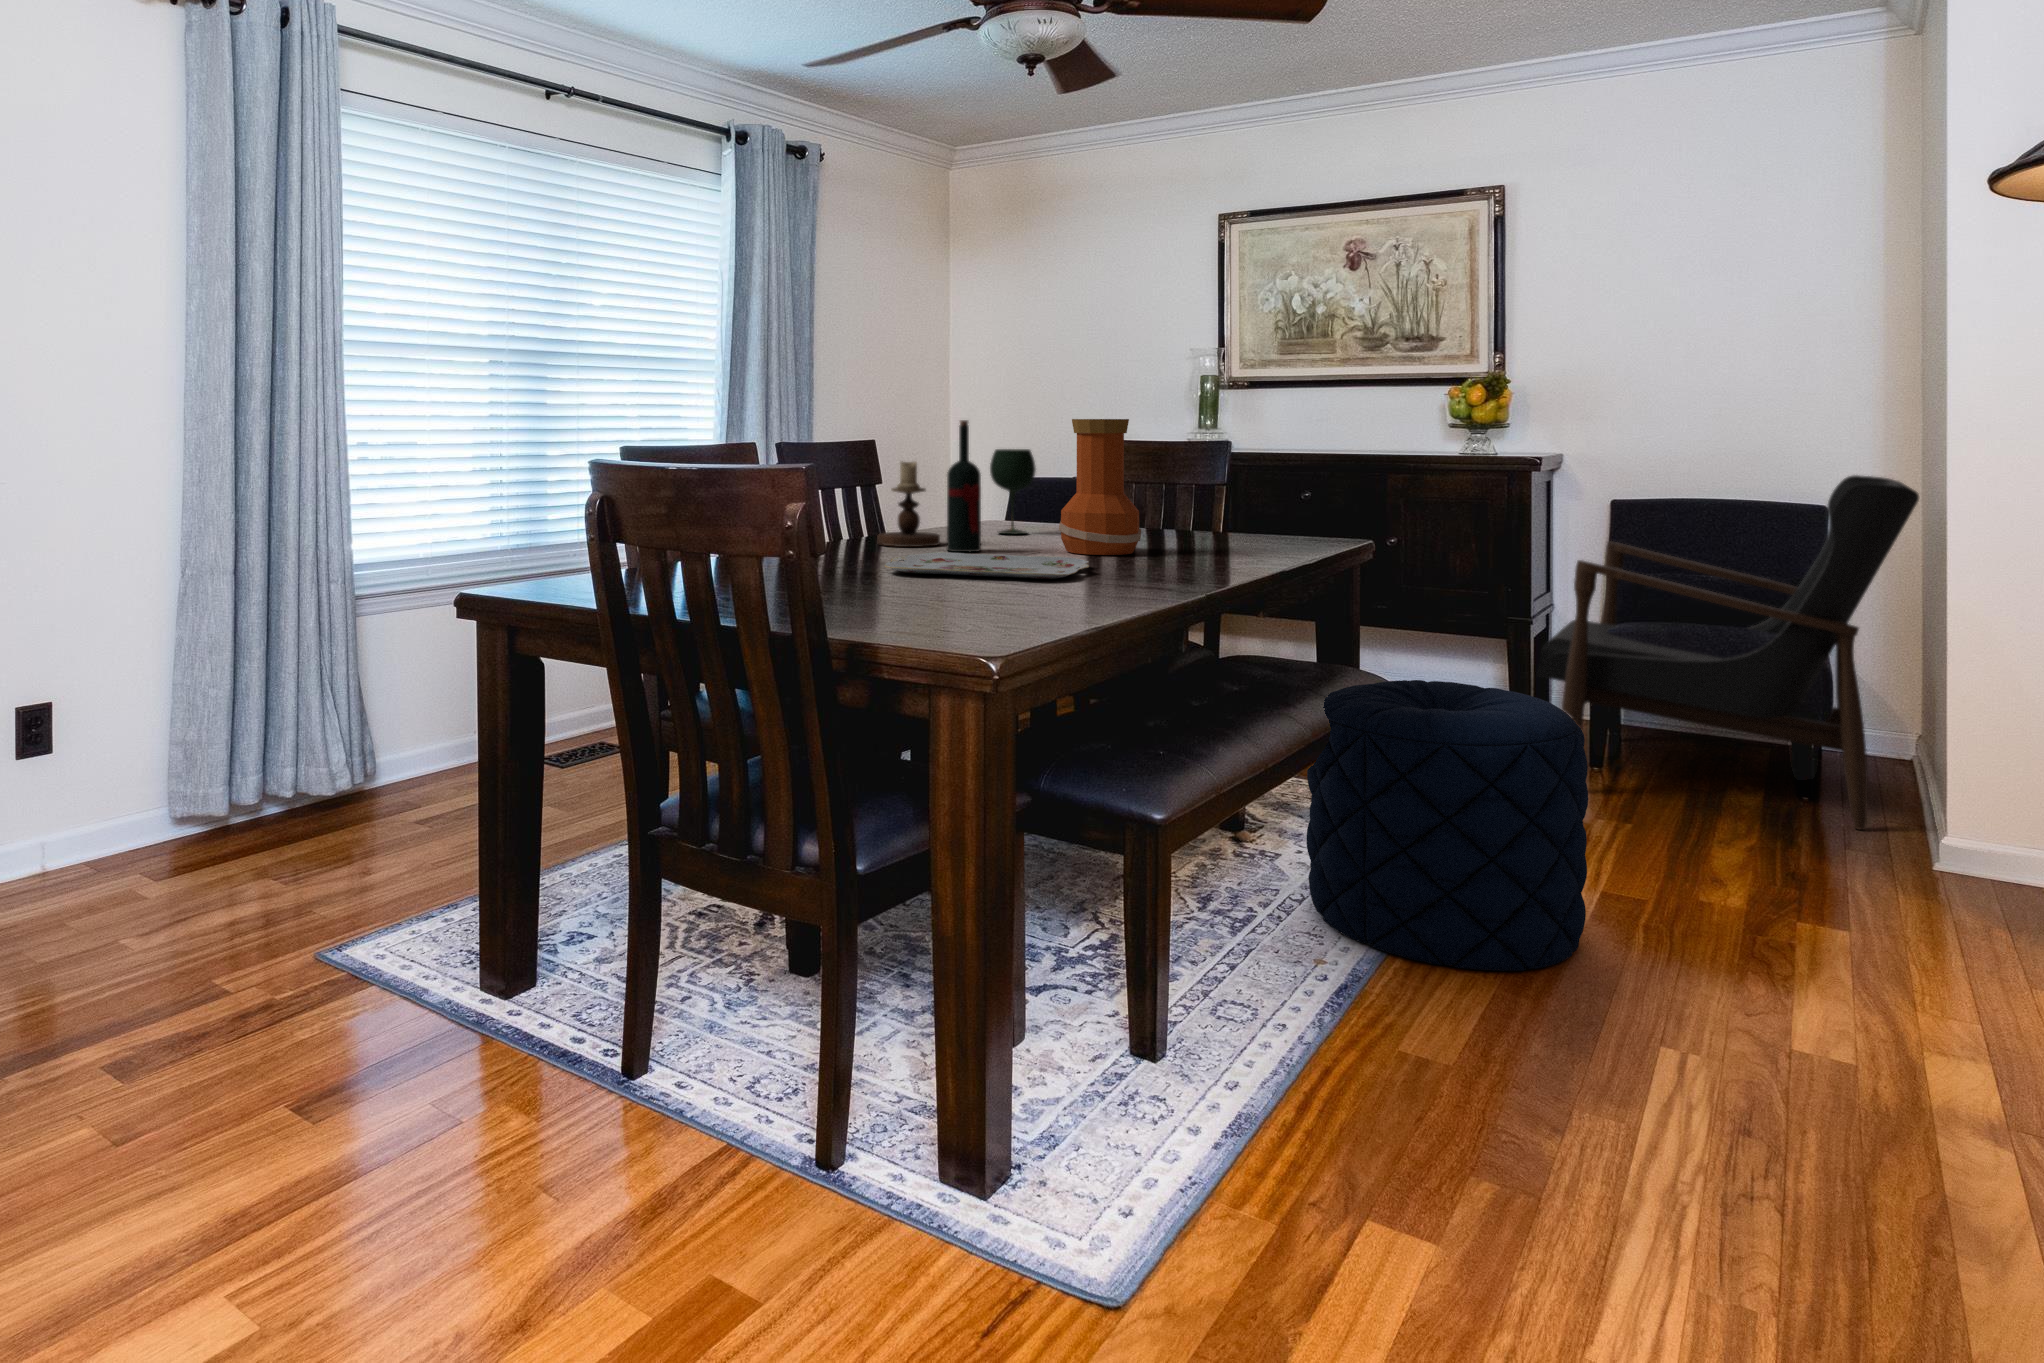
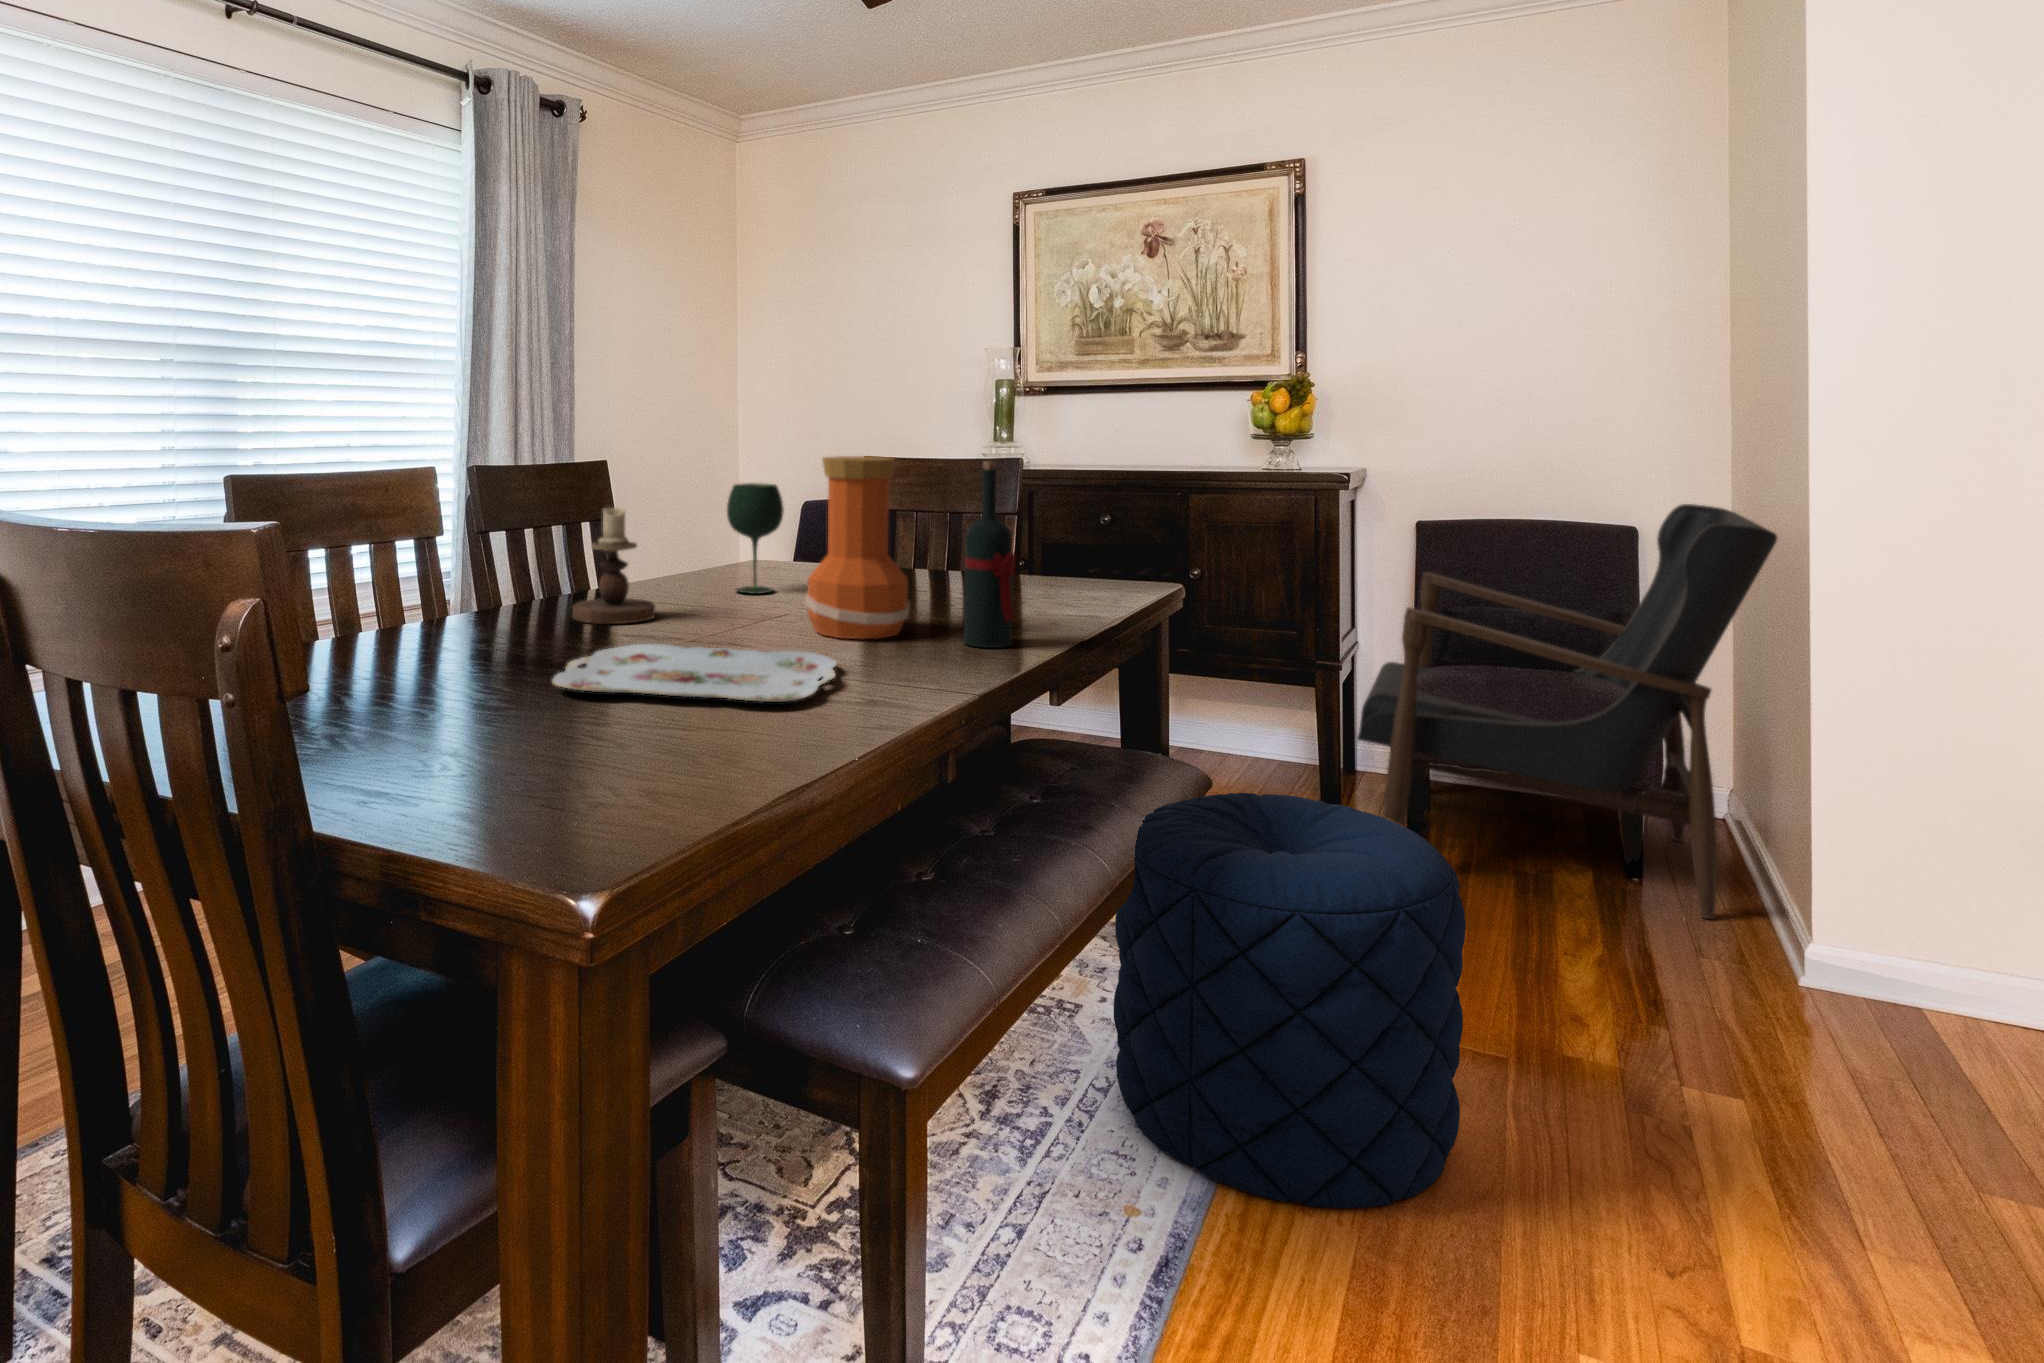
wine bottle: present [947,420,981,552] -> present [964,461,1016,648]

